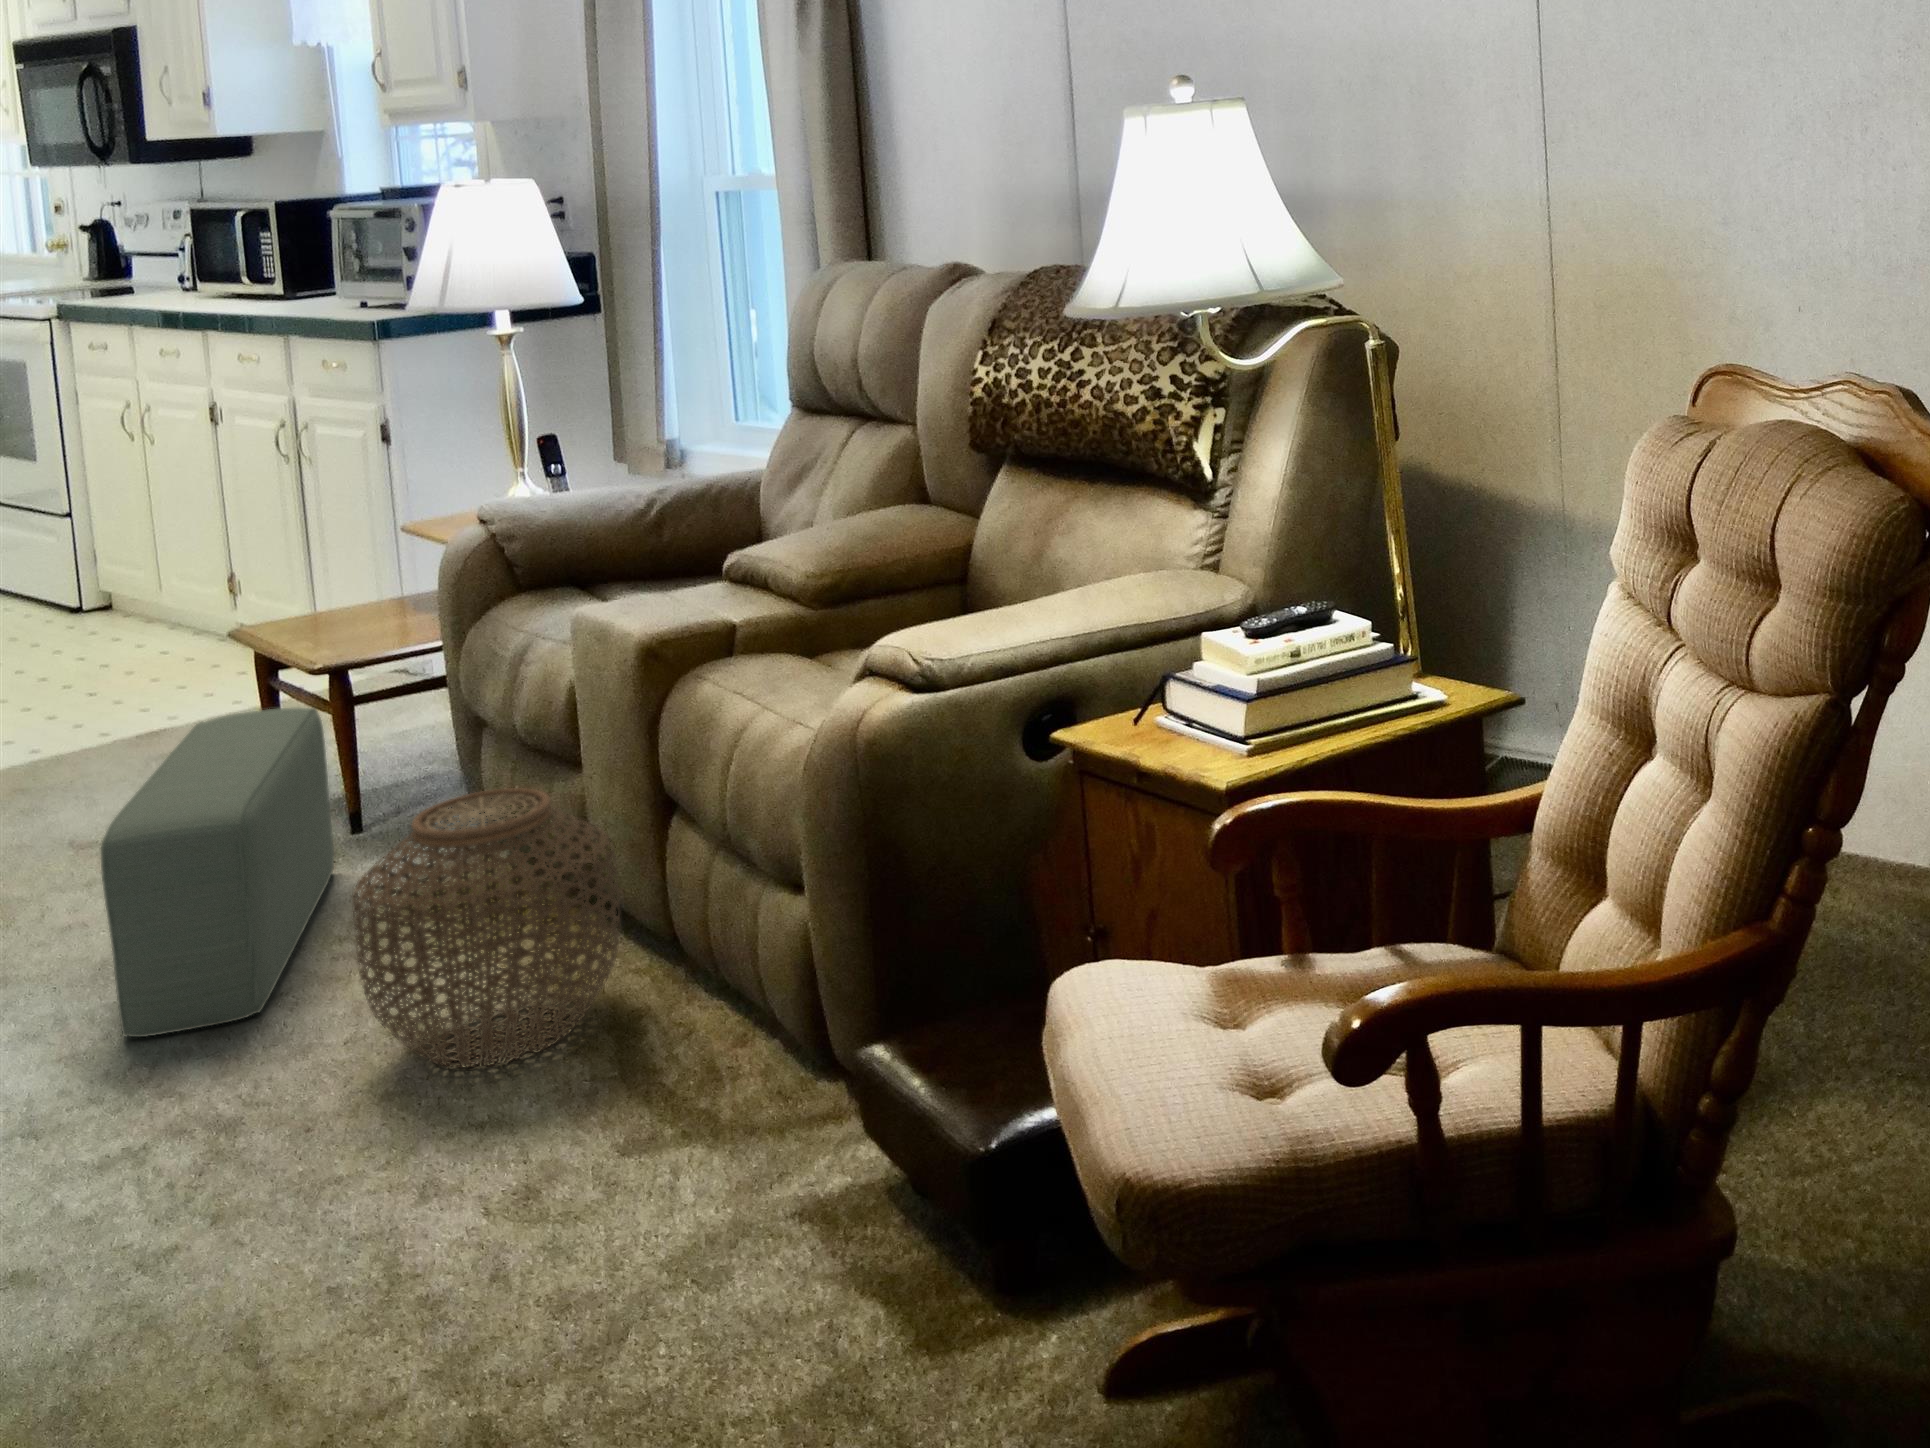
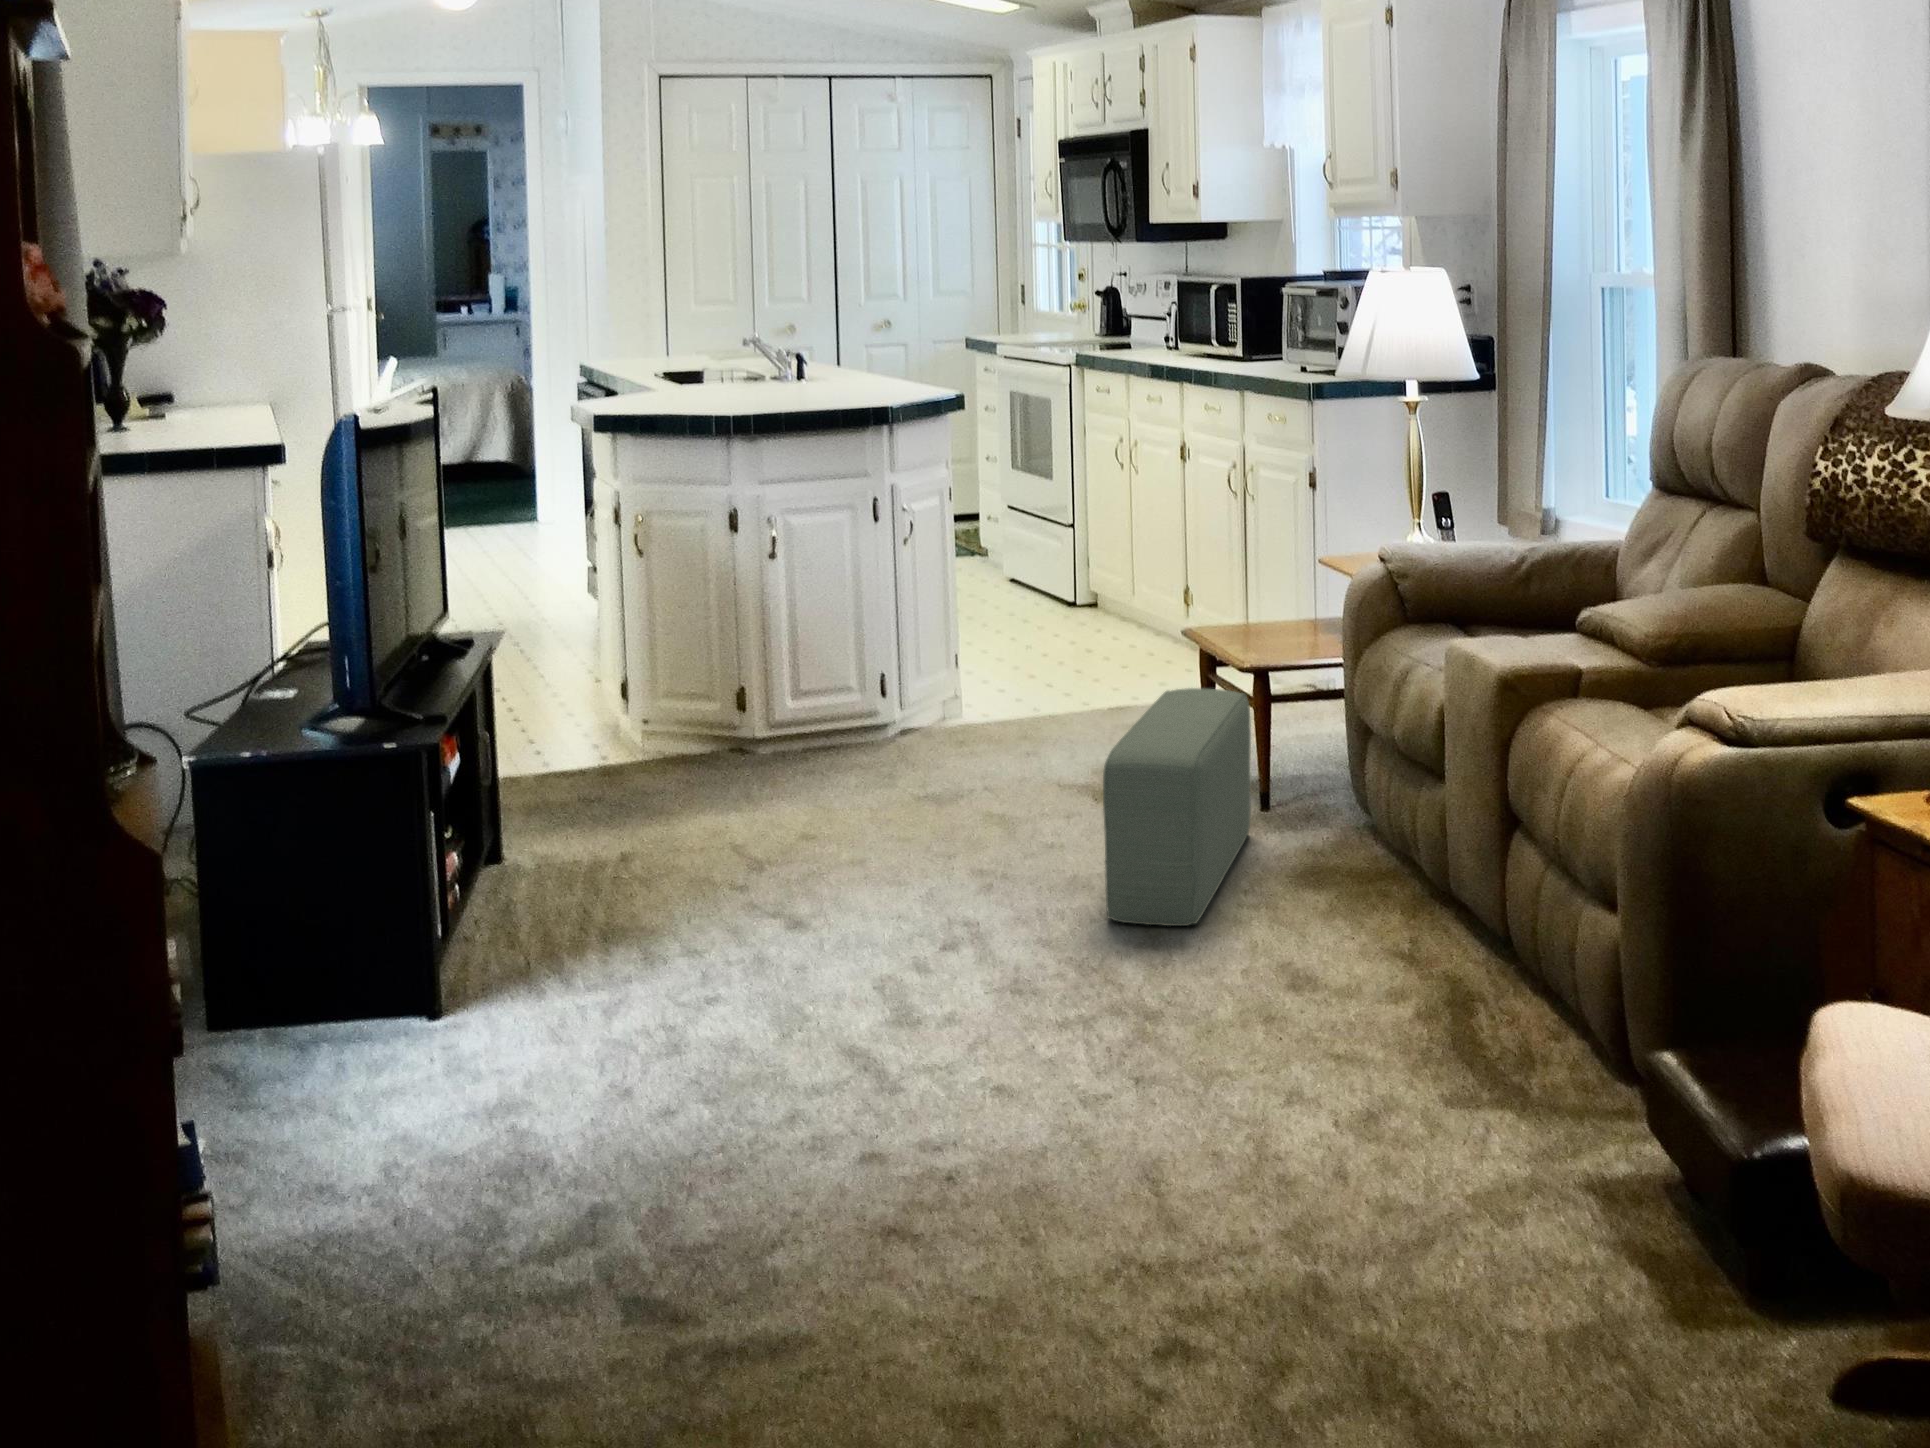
woven basket: present [352,788,620,1067] -> none [1267,775,1462,1005]

